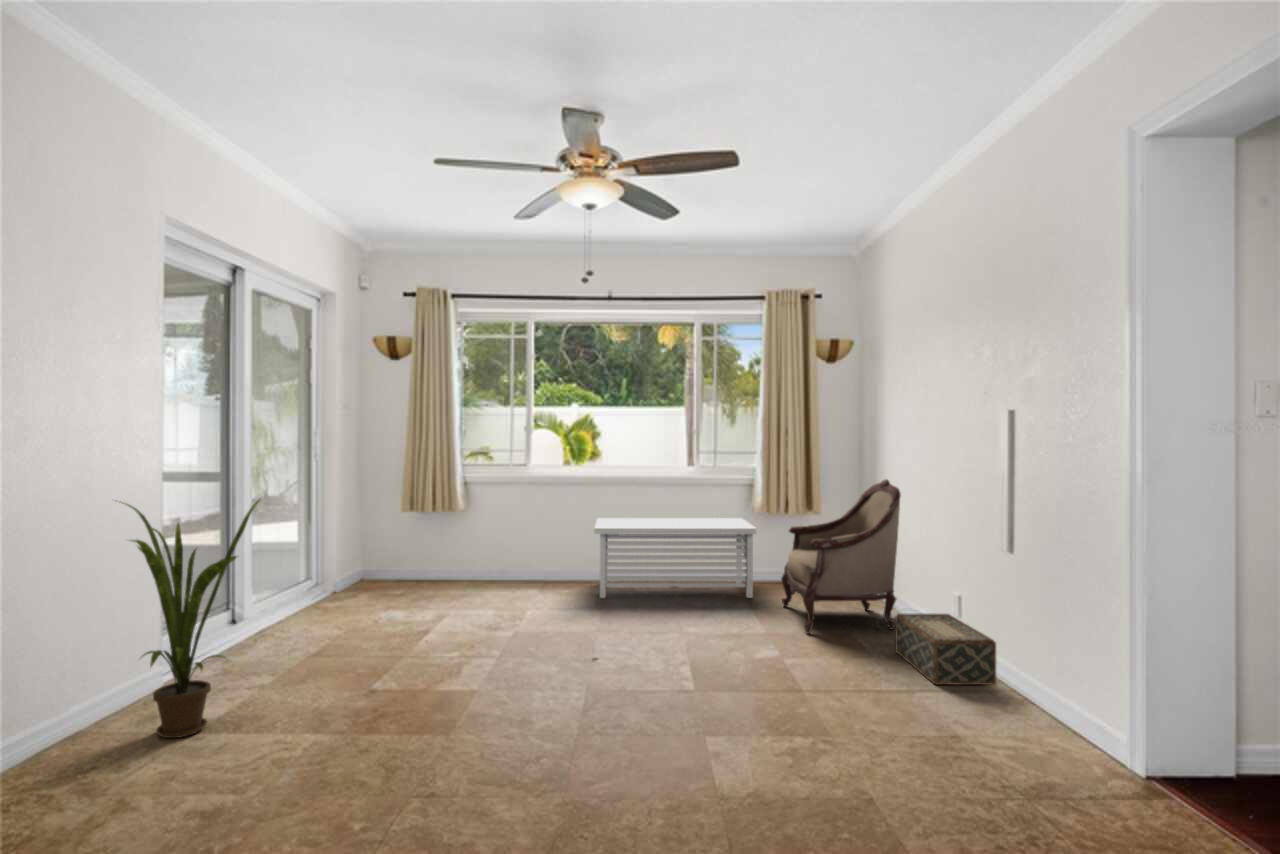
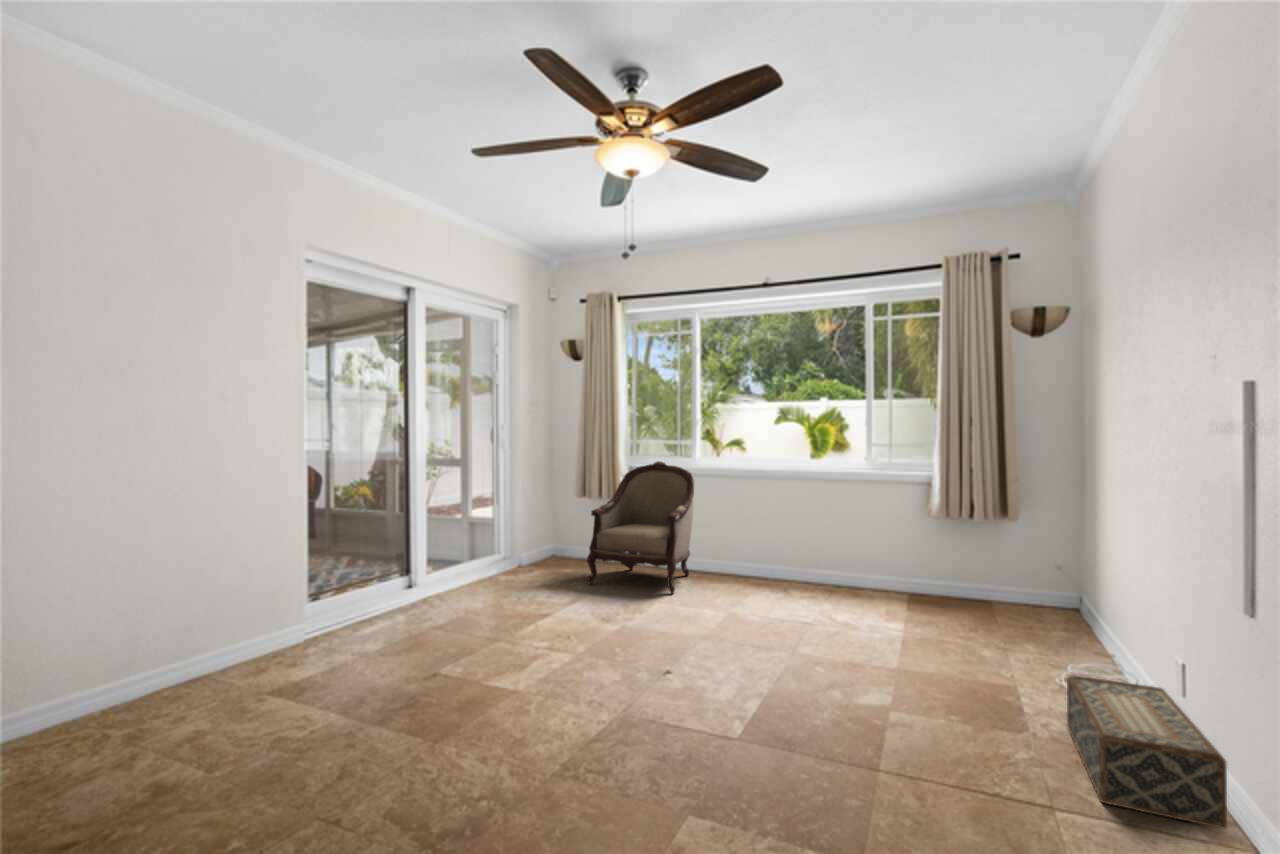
armchair: present [781,479,901,633] -> present [587,461,694,594]
house plant: present [120,500,259,738] -> none [198,481,336,690]
storage bench: present [594,518,756,598] -> none [733,512,918,616]

